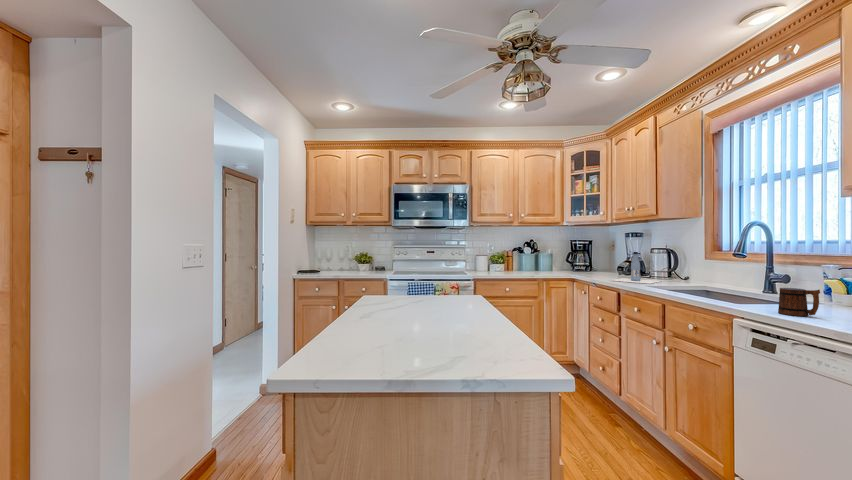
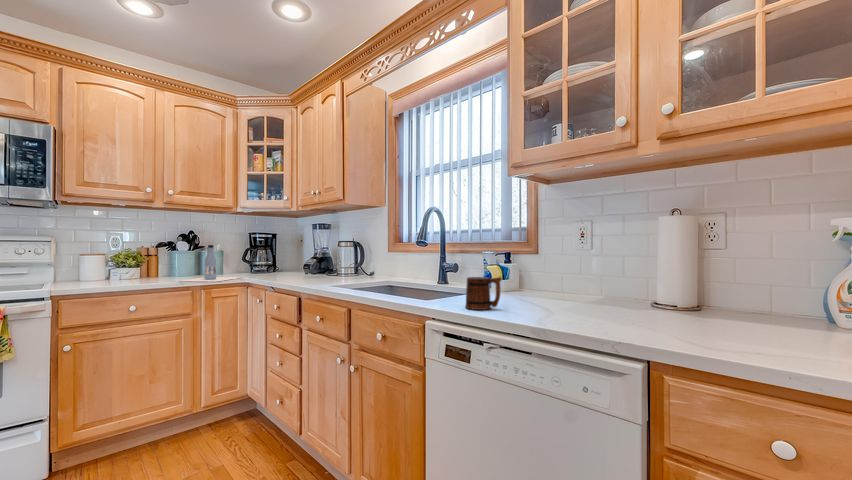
bottle: present [611,252,660,284] -> present [180,245,240,282]

